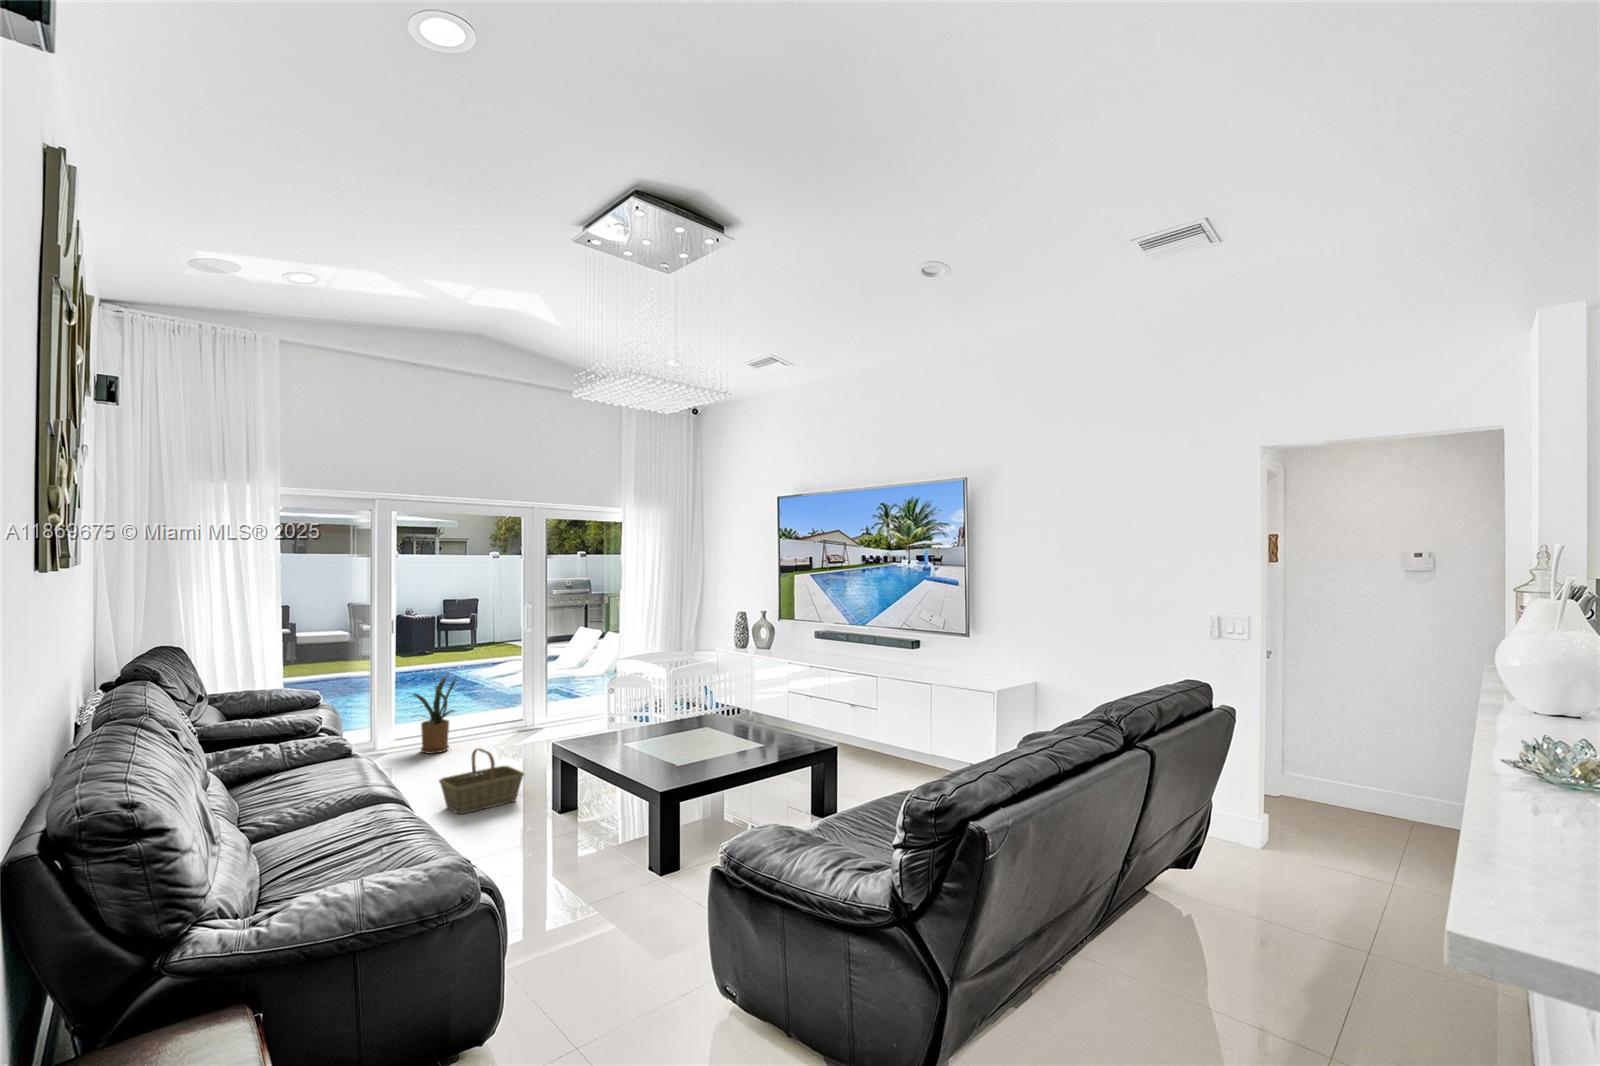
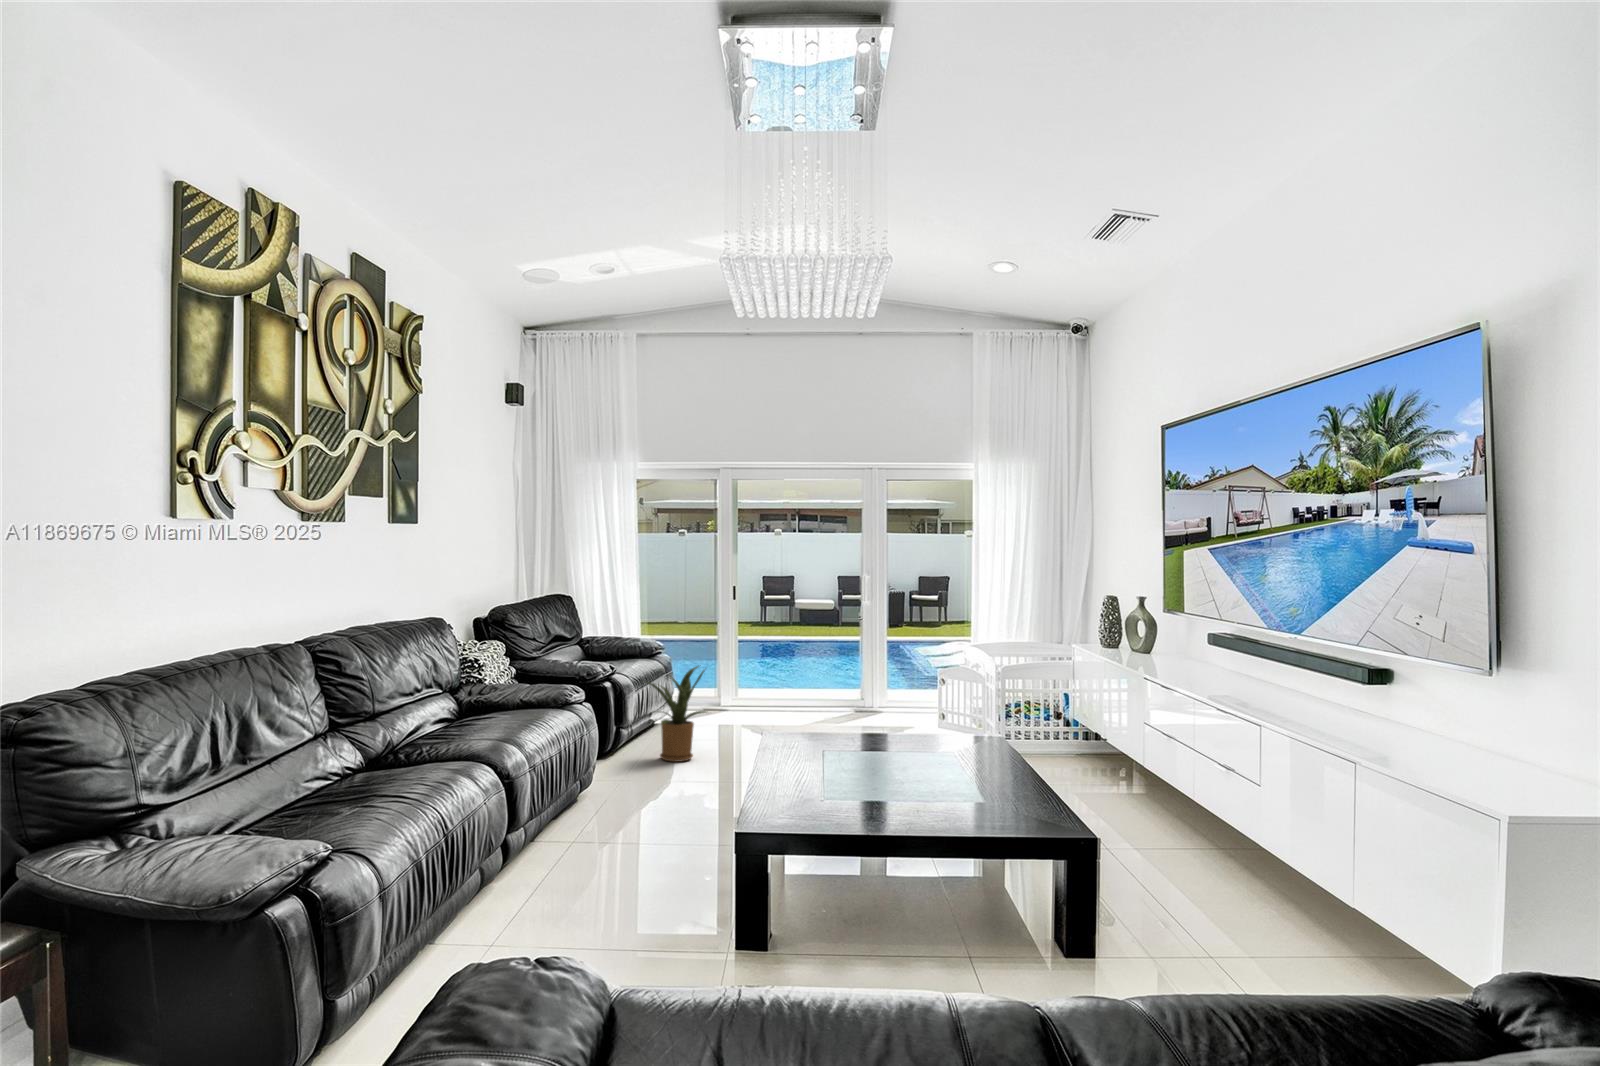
basket: present [439,748,524,814] -> none [602,753,702,836]

